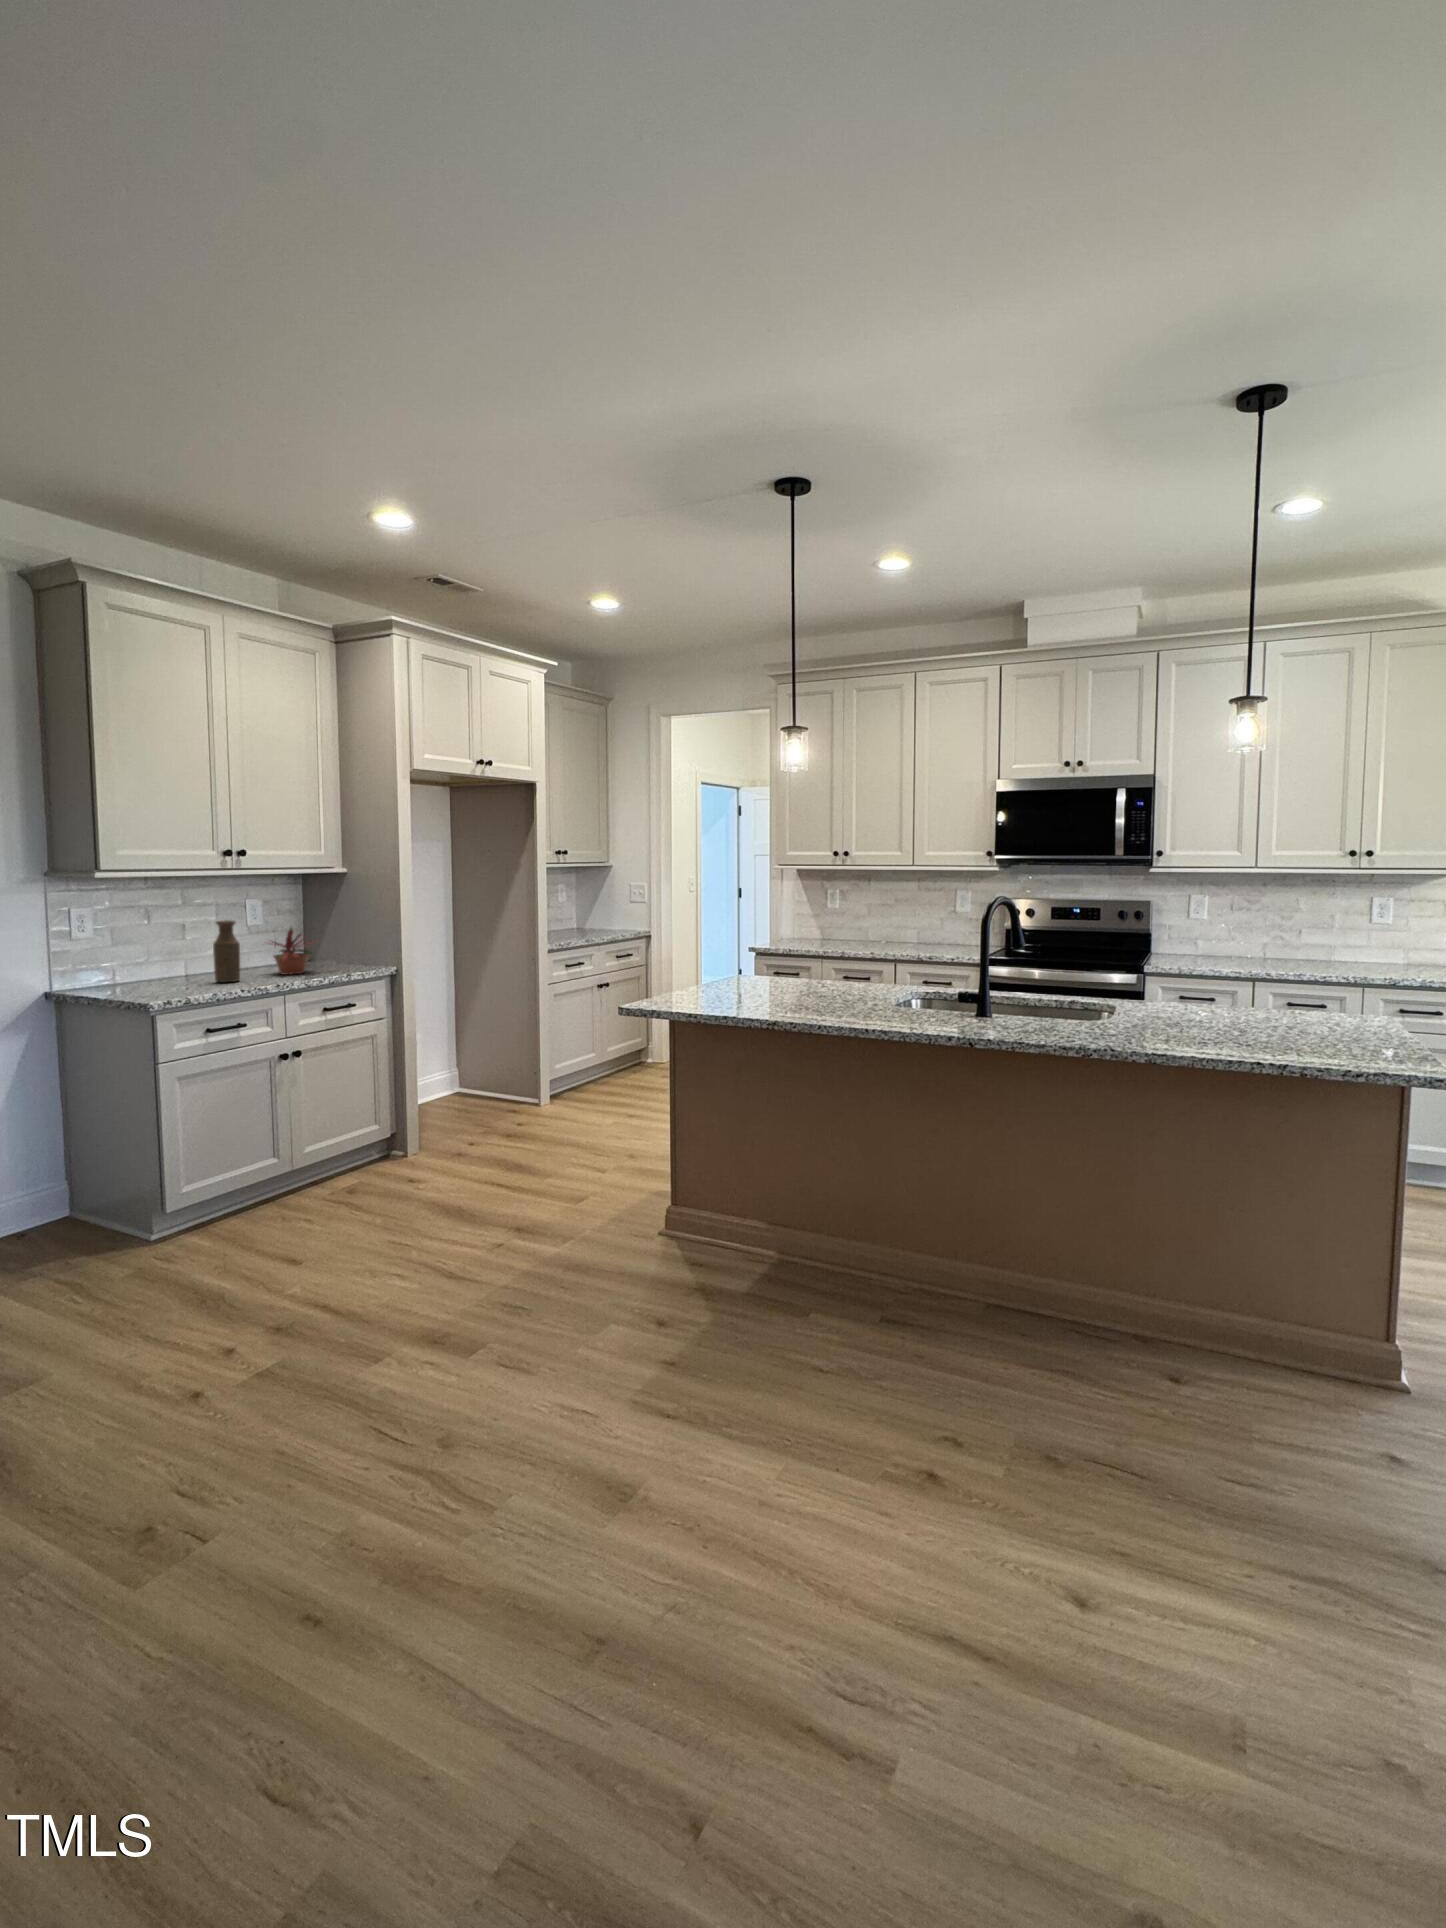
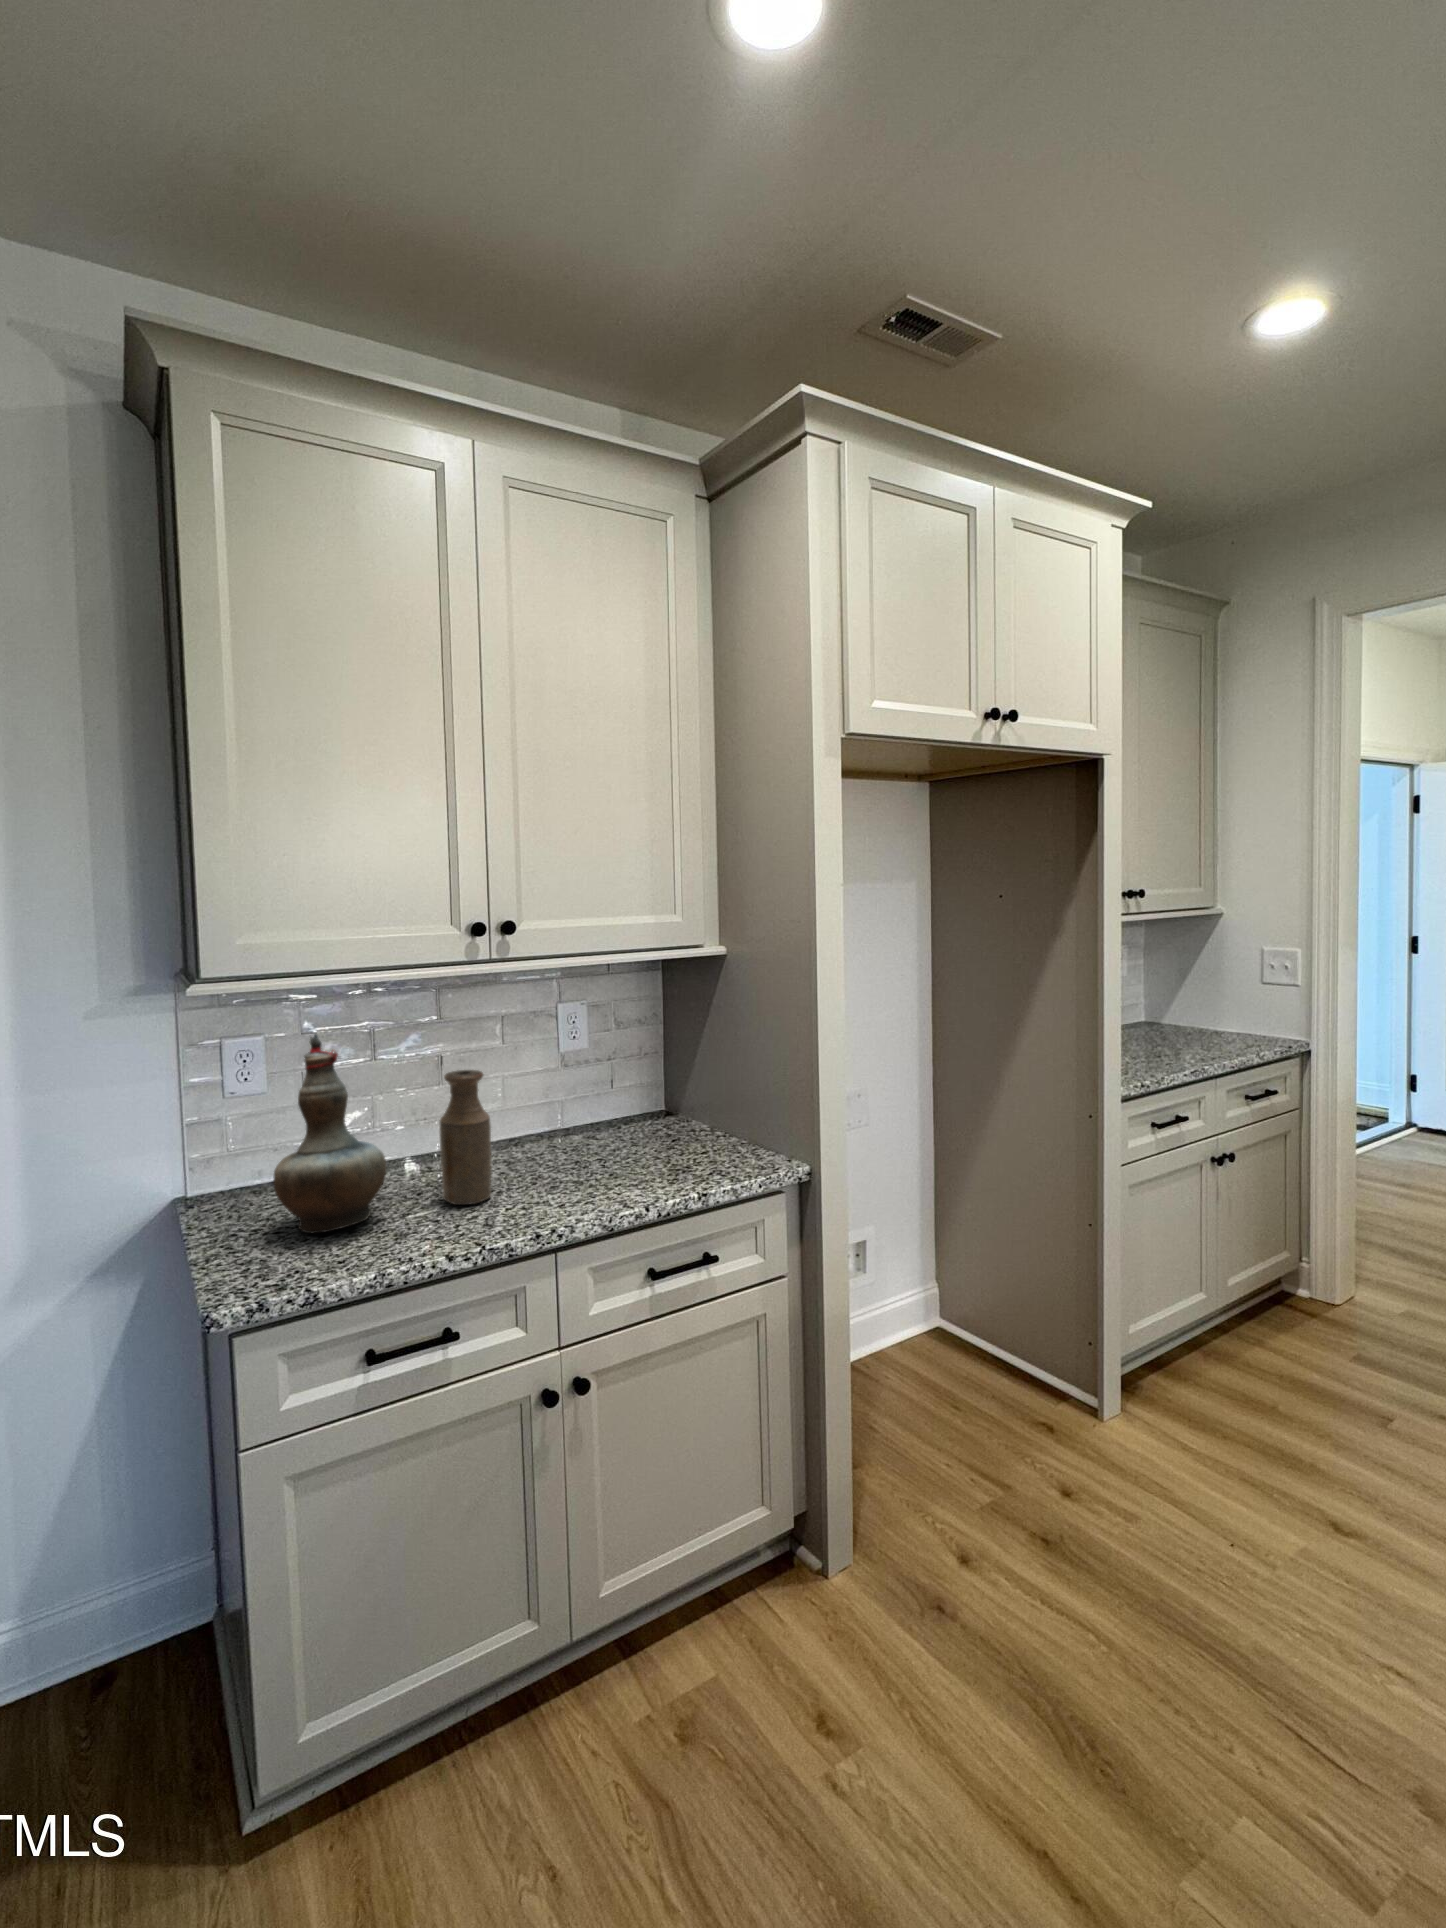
decorative vase: none [134,899,193,991] -> present [273,1034,386,1234]
potted plant: present [270,929,315,975] -> none [549,1078,658,1179]

